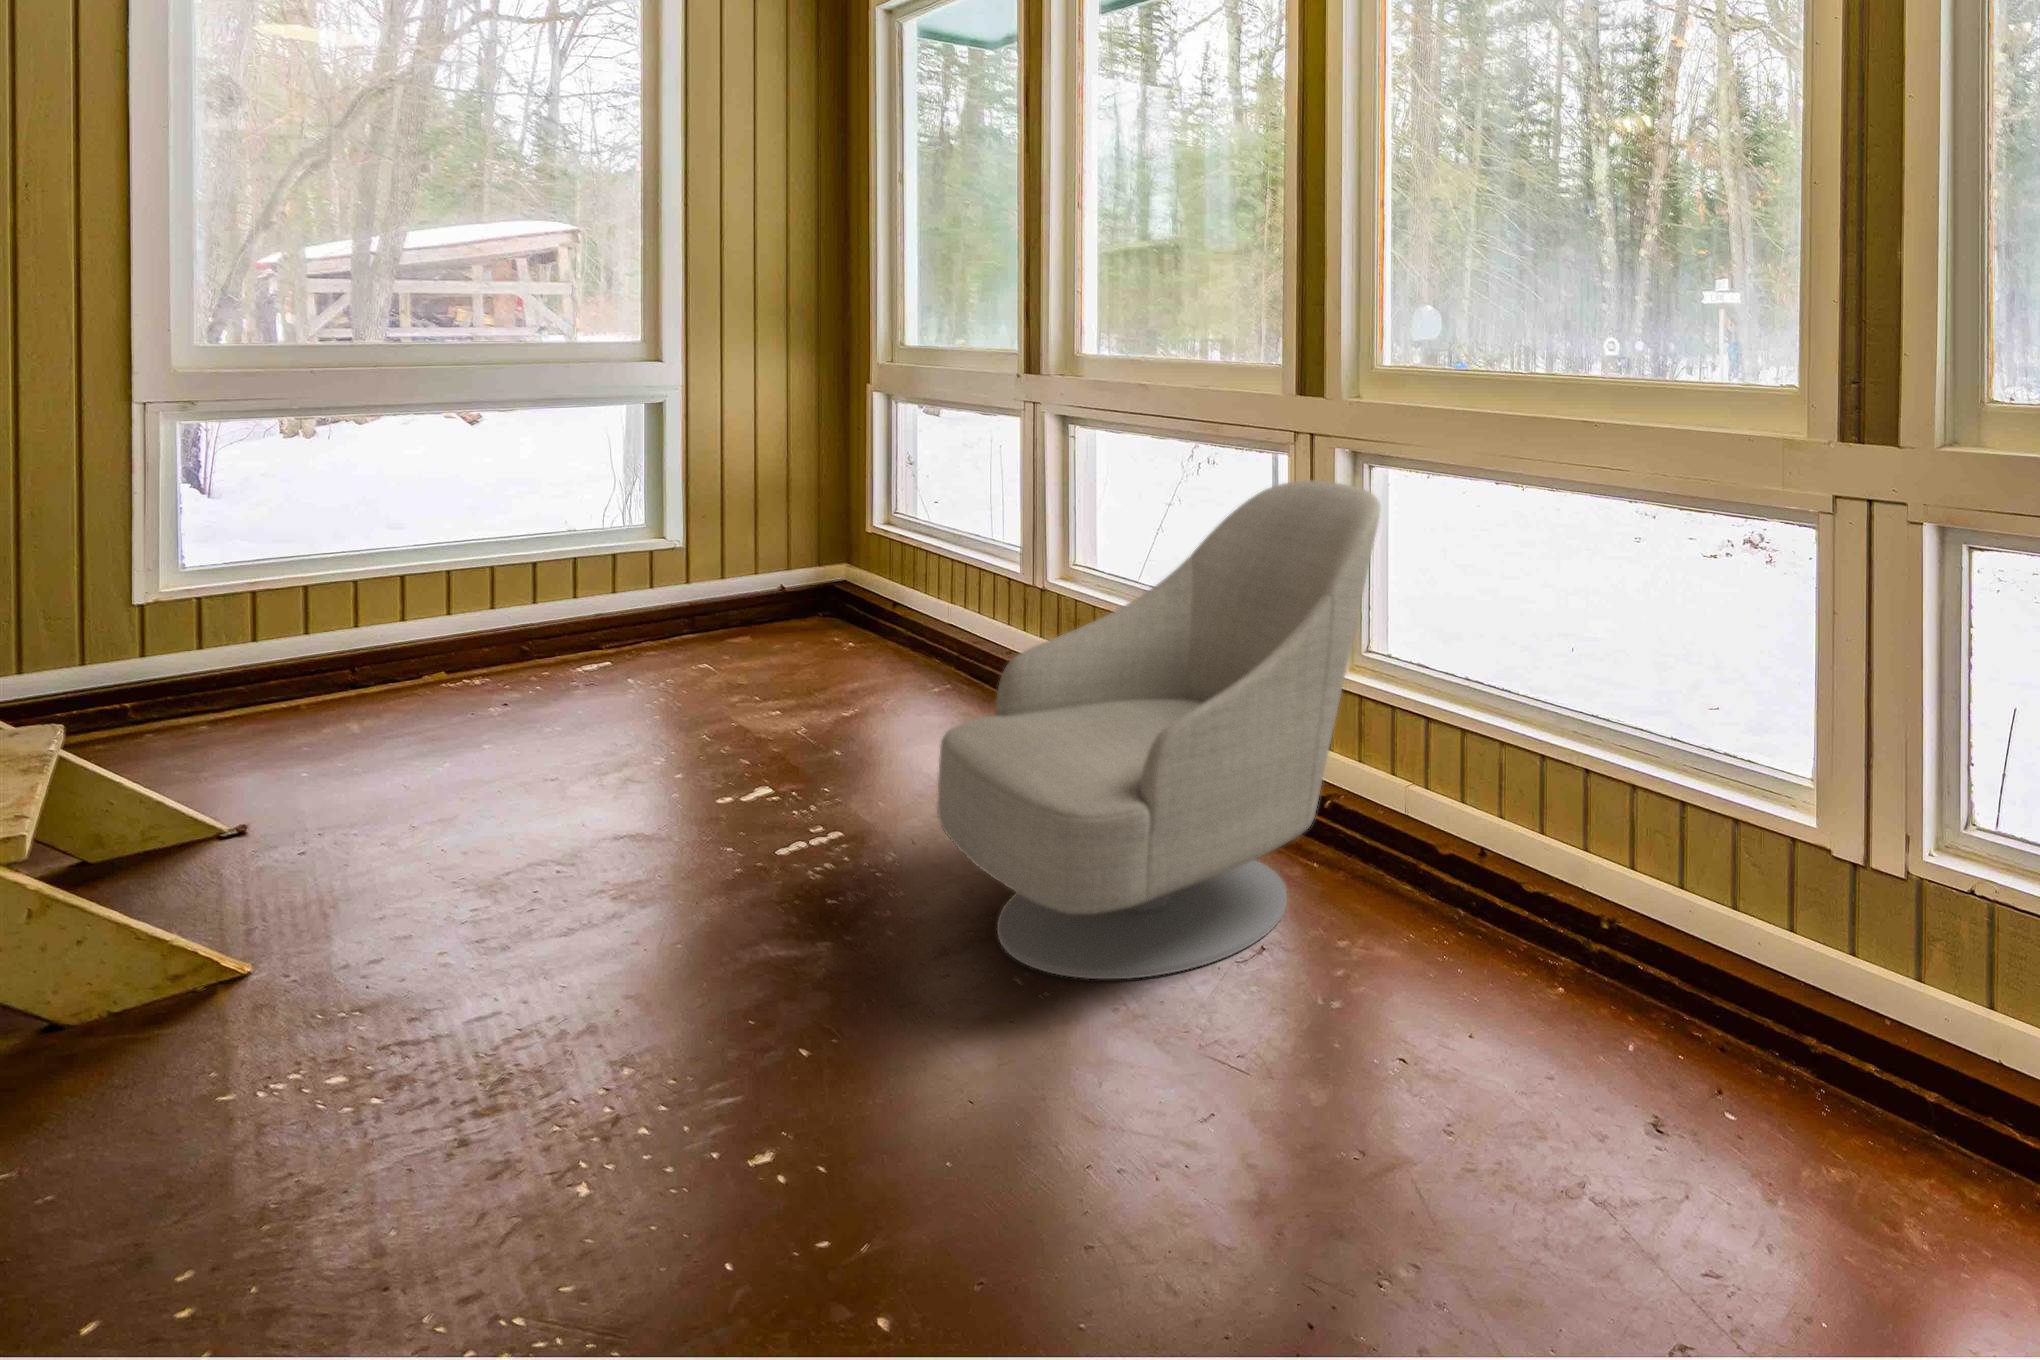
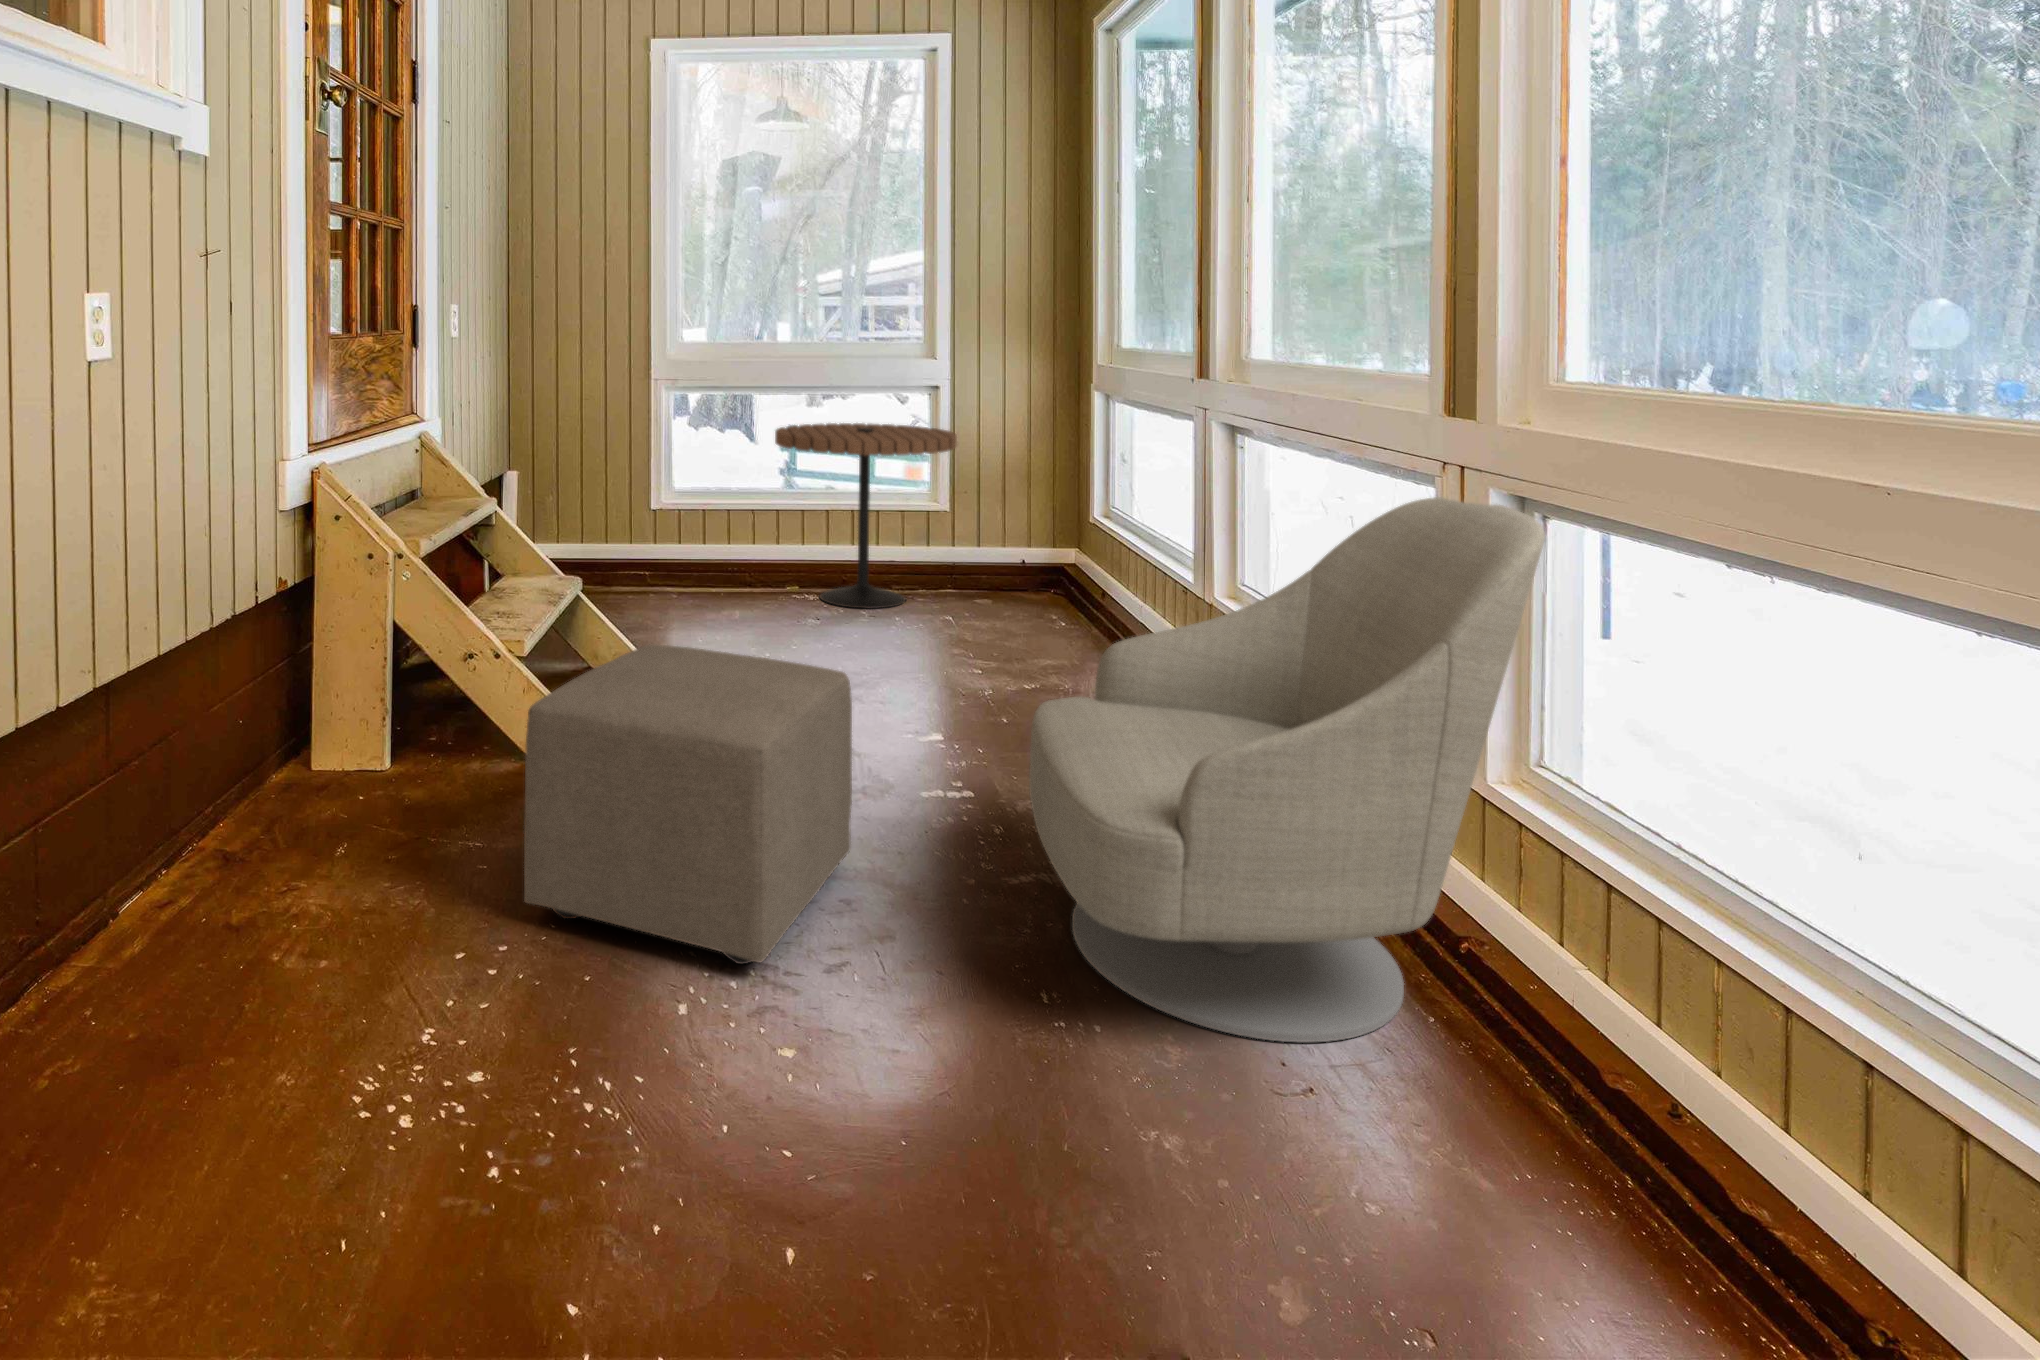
side table: none [406,458,702,702] -> present [775,423,957,609]
ottoman: none [197,751,721,1209] -> present [524,644,852,964]

